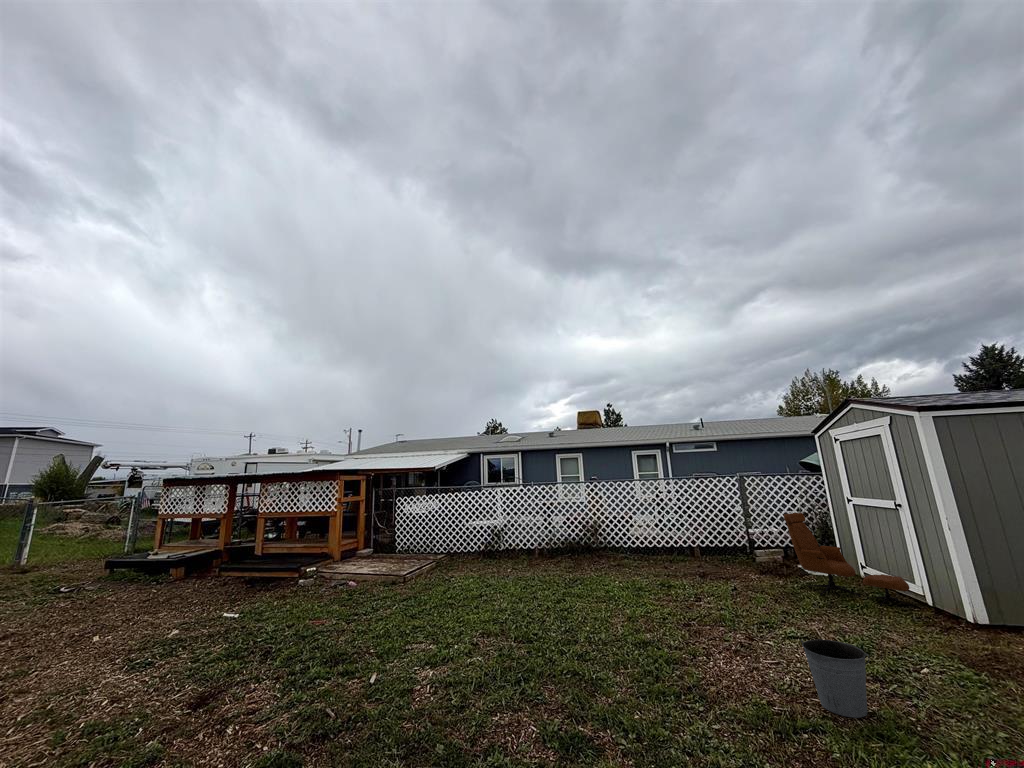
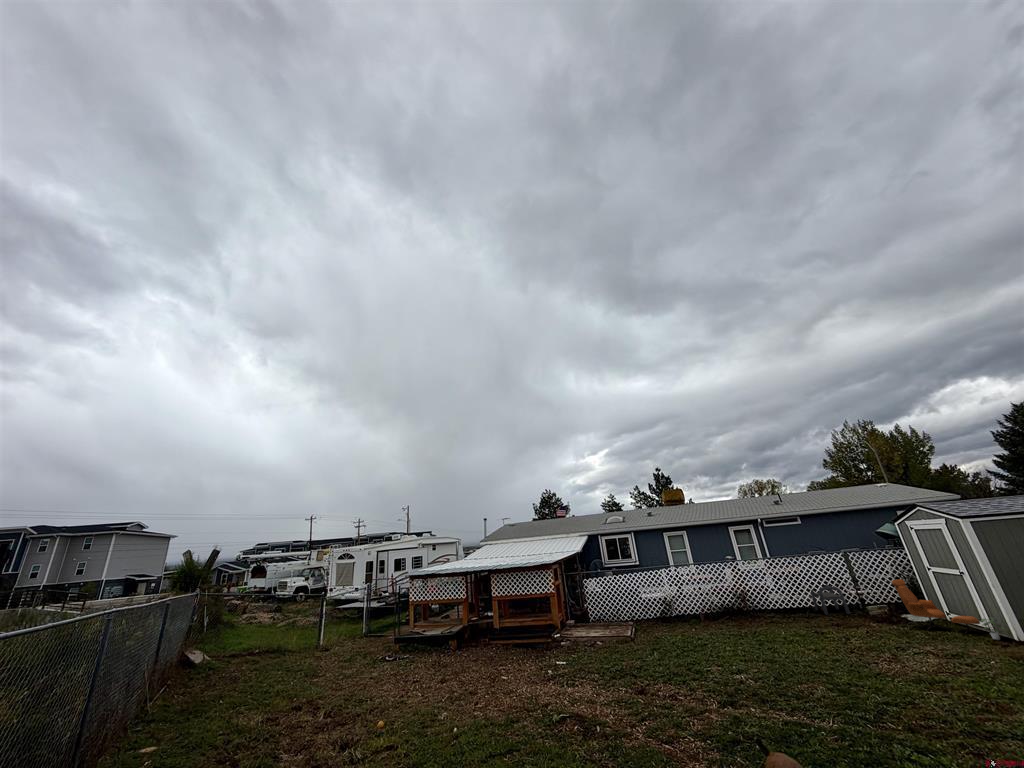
bench: none [686,517,728,560] -> present [811,585,850,615]
potted plant: none [910,583,955,622] -> present [980,618,1002,640]
bucket: present [801,640,869,717] -> none [931,642,968,672]

